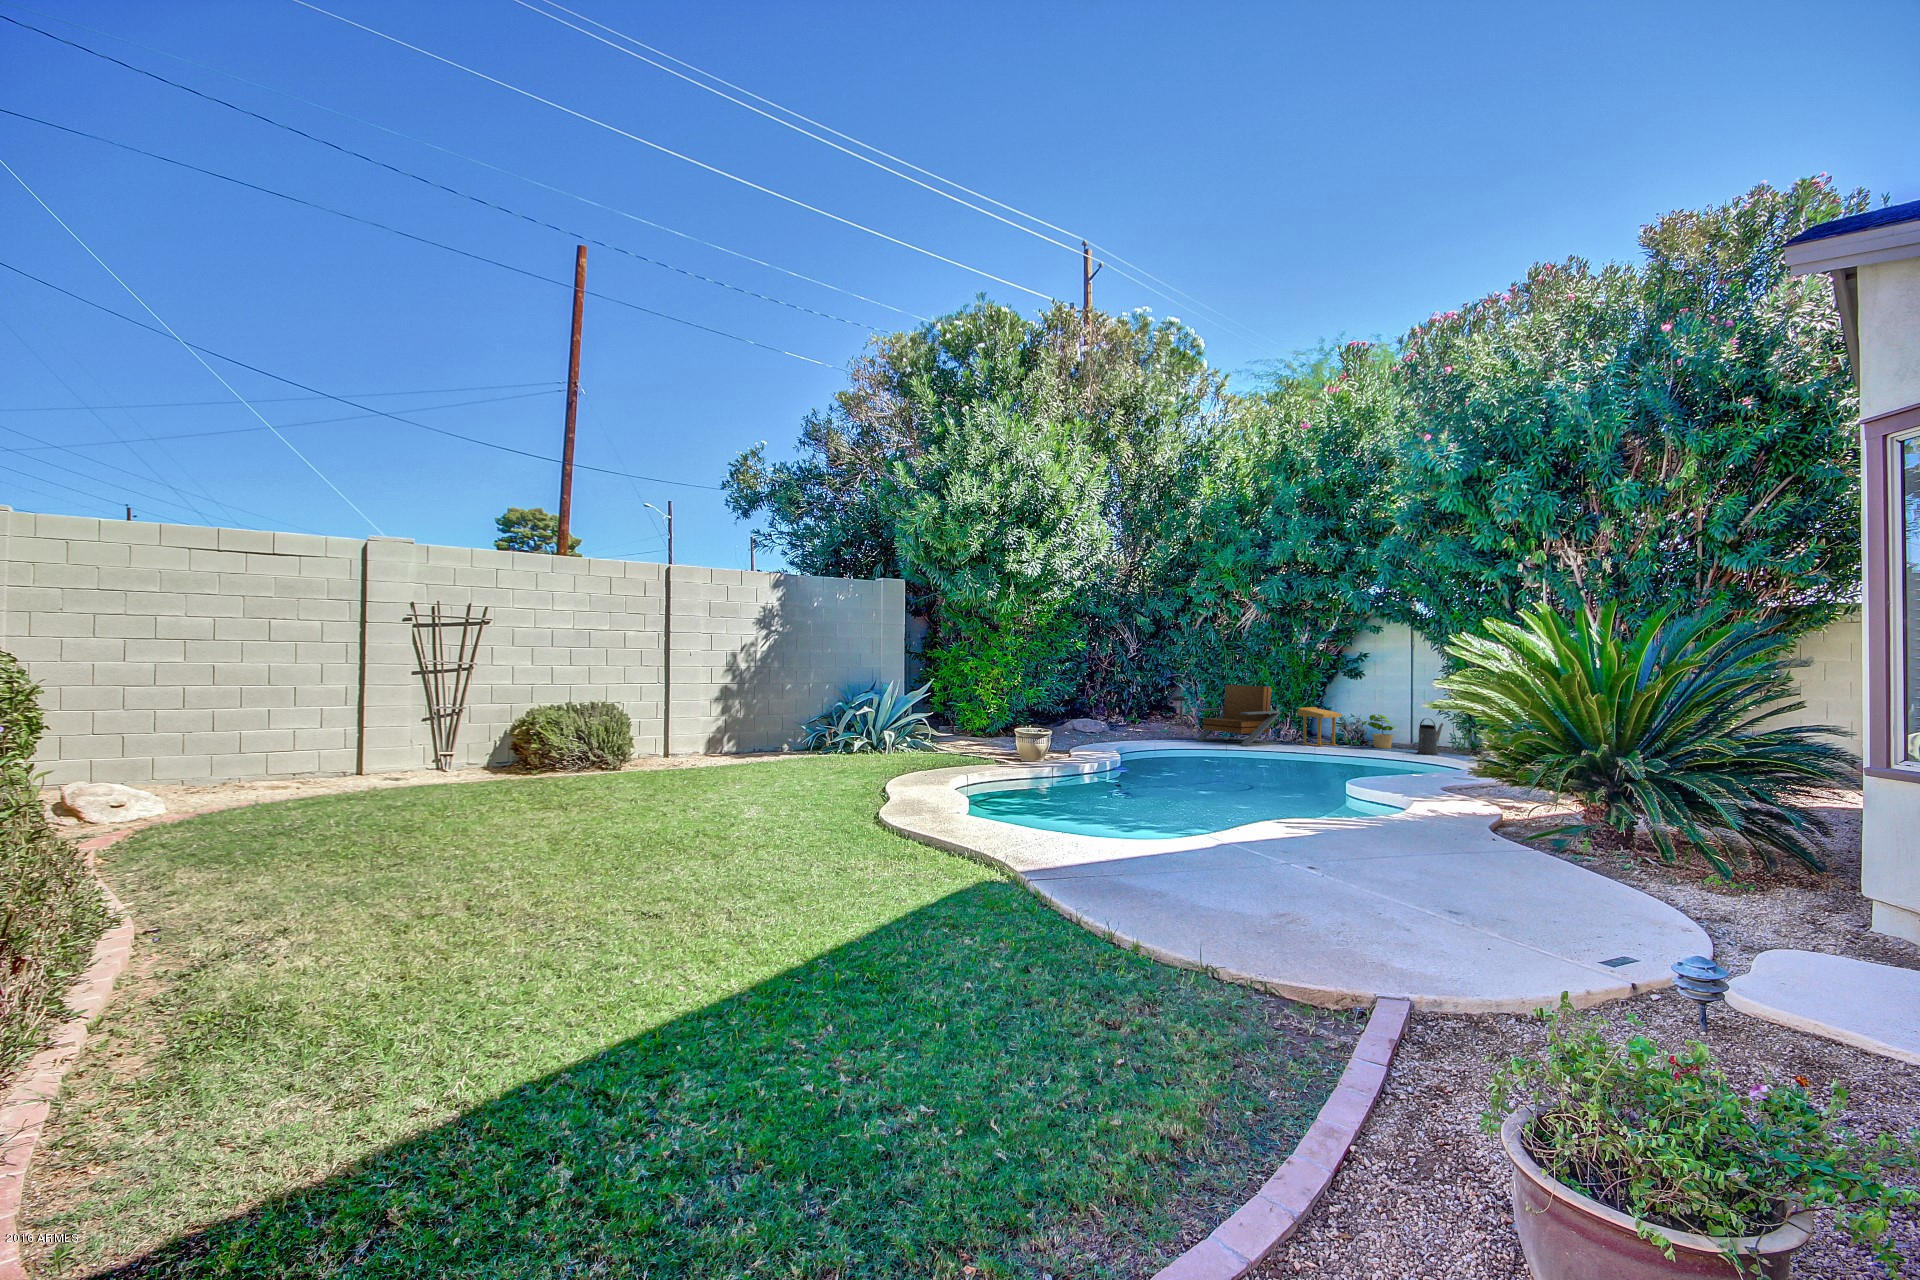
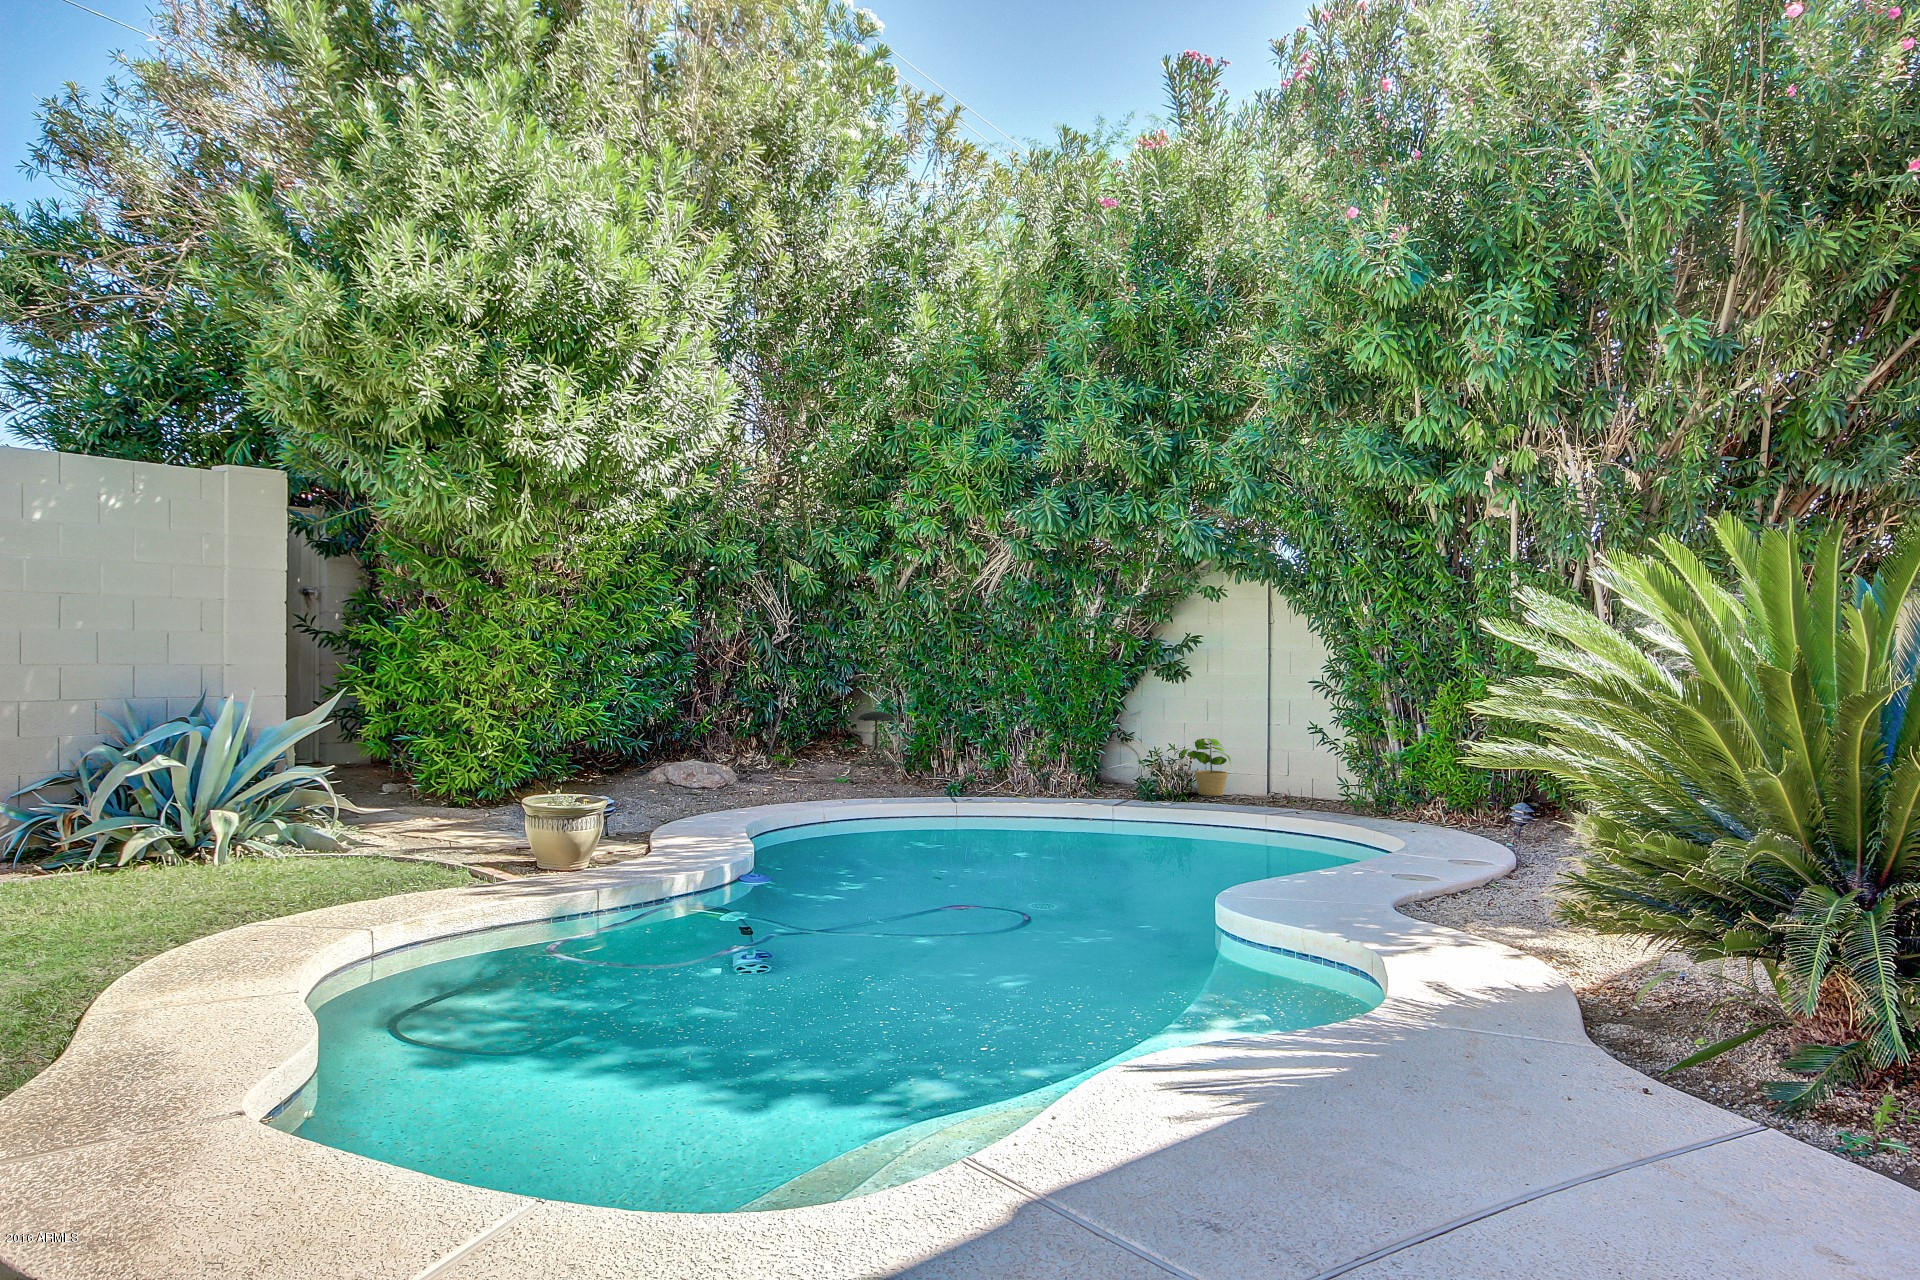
lounge chair: present [1196,685,1281,747] -> none [904,690,1050,805]
side table: present [1298,707,1341,747] -> none [1077,727,1146,797]
watering can: present [1417,718,1443,755] -> none [1271,743,1306,806]

